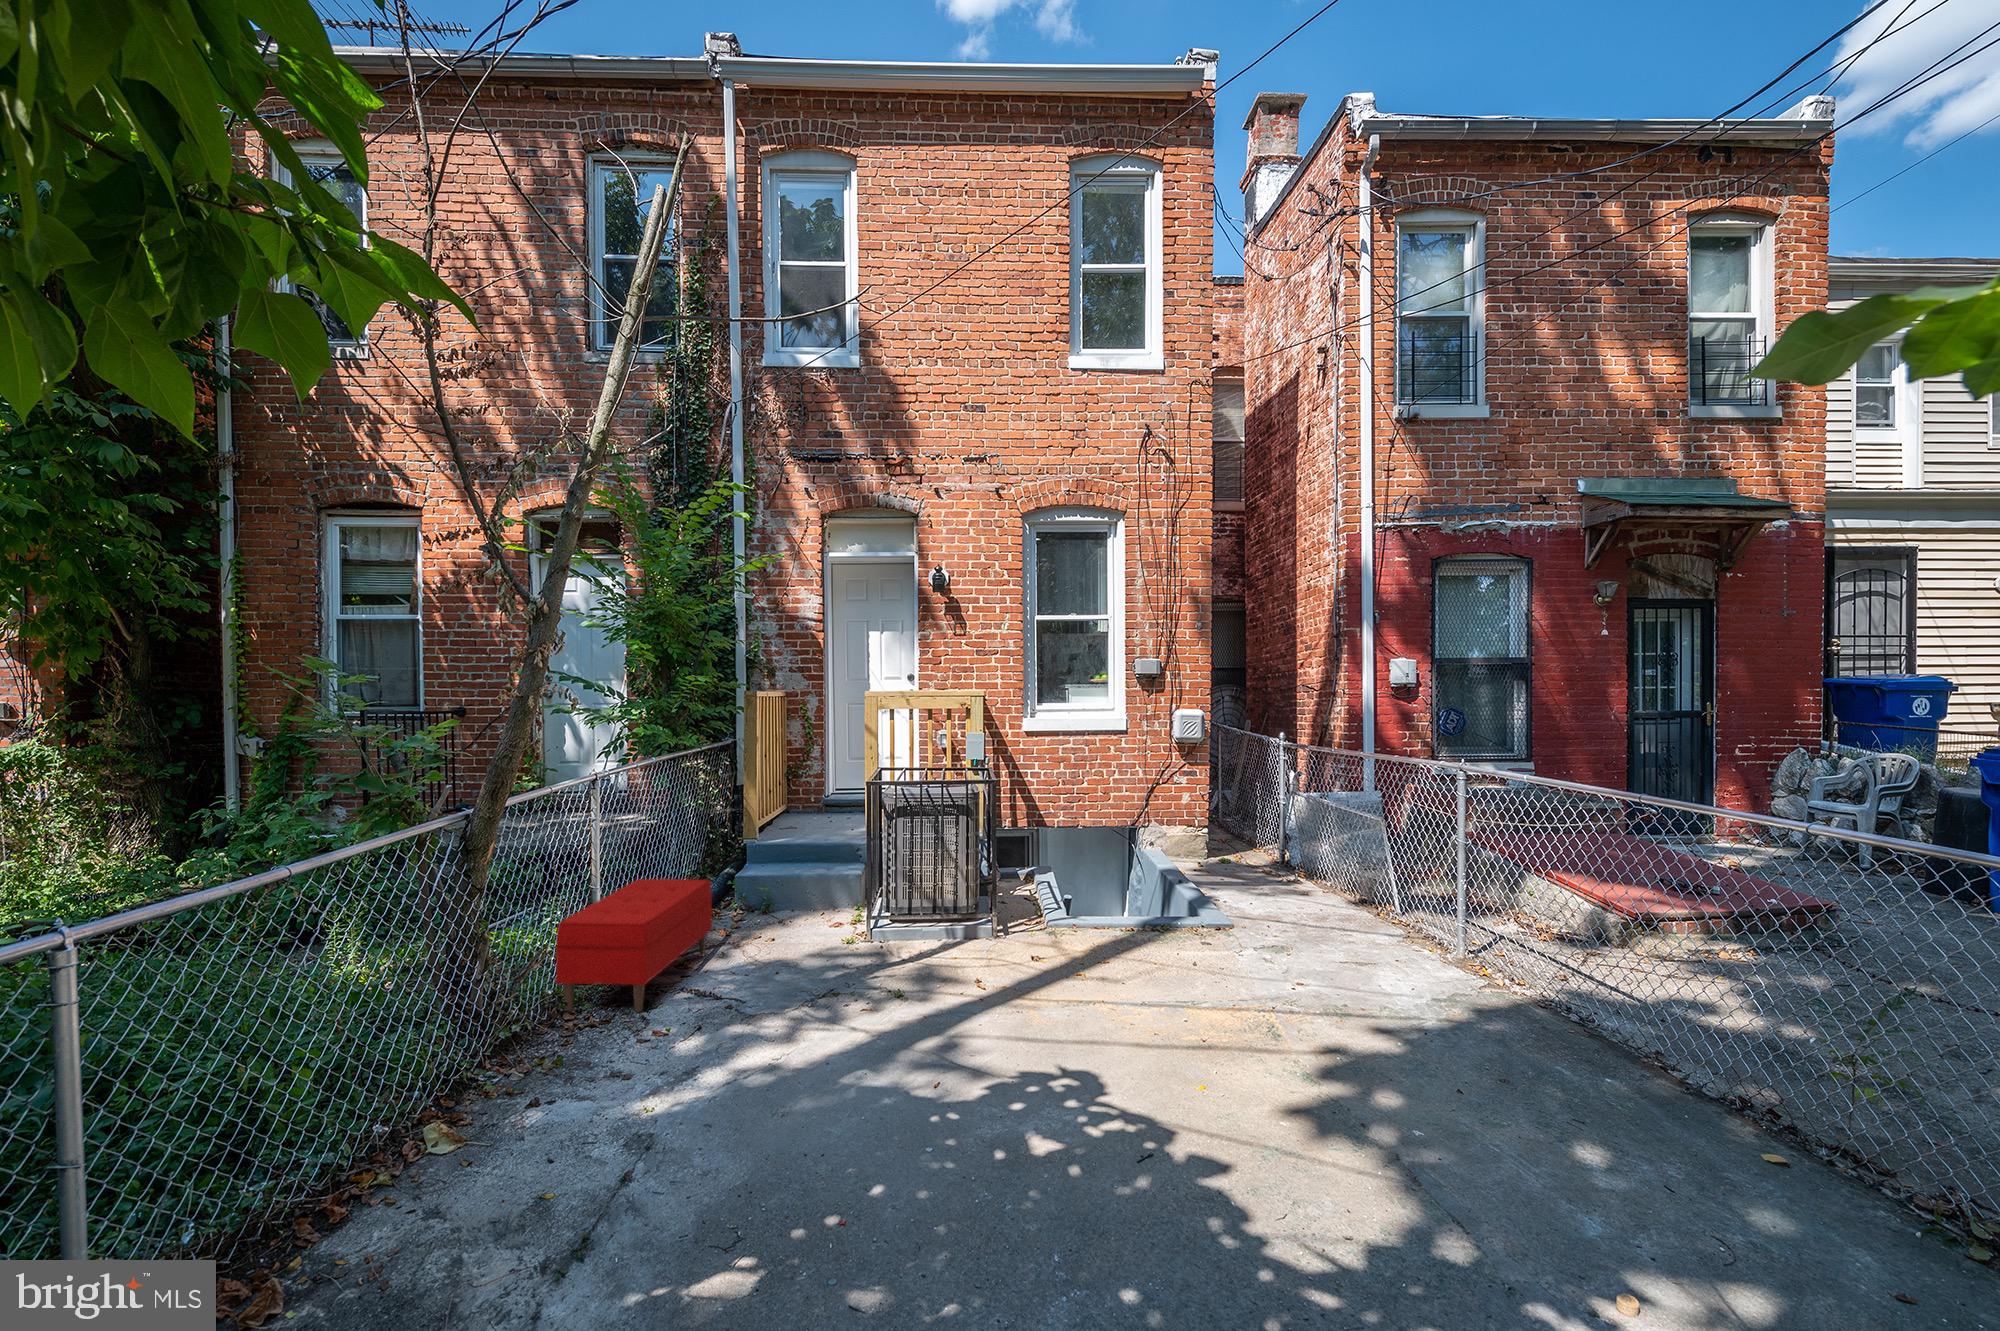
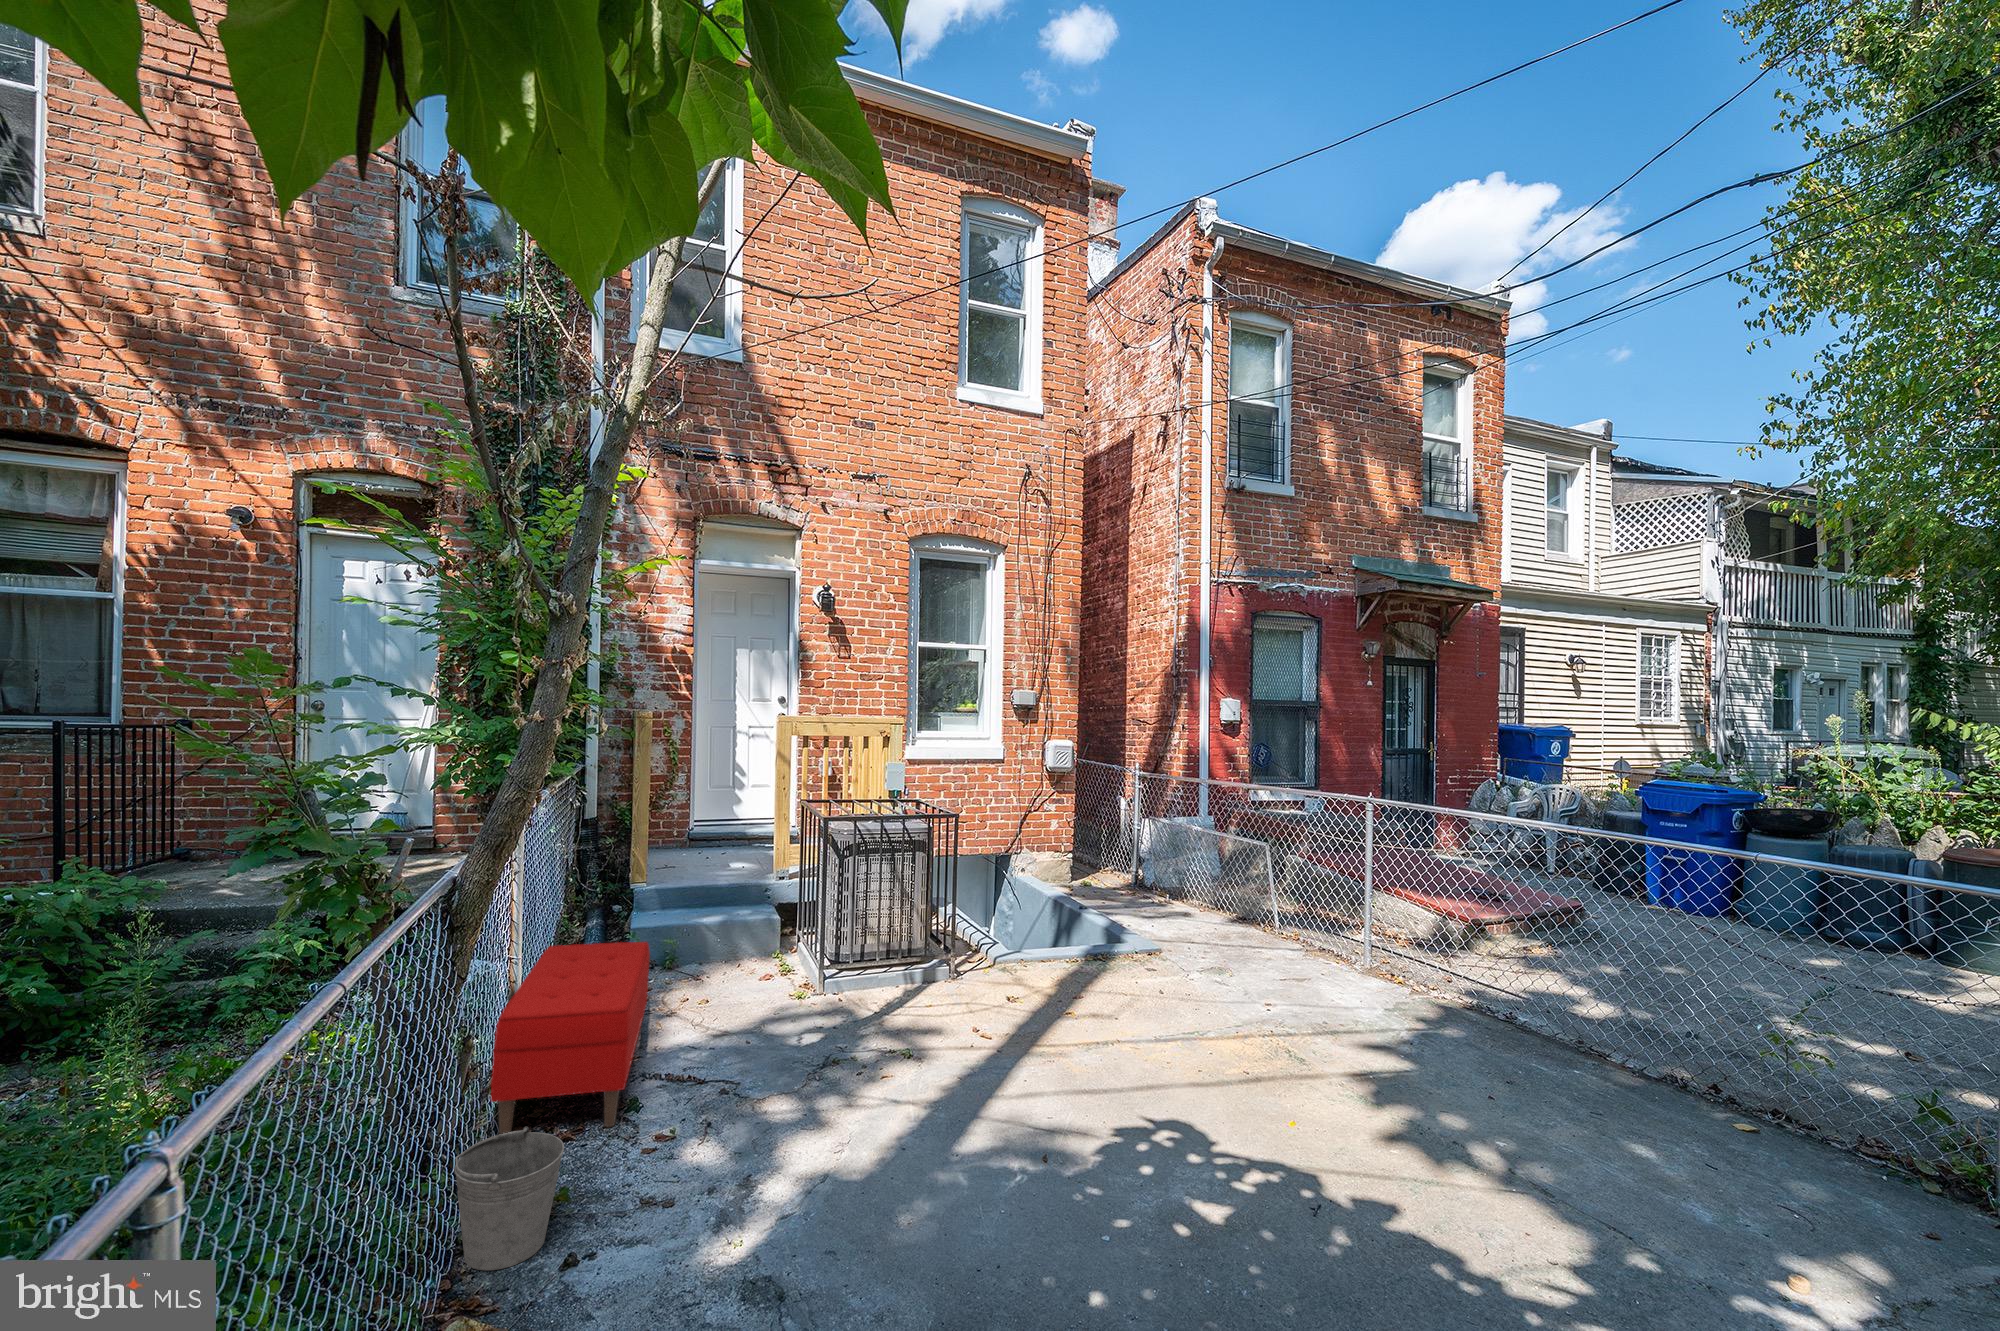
bucket: none [483,994,559,1084] -> present [455,1127,564,1270]

